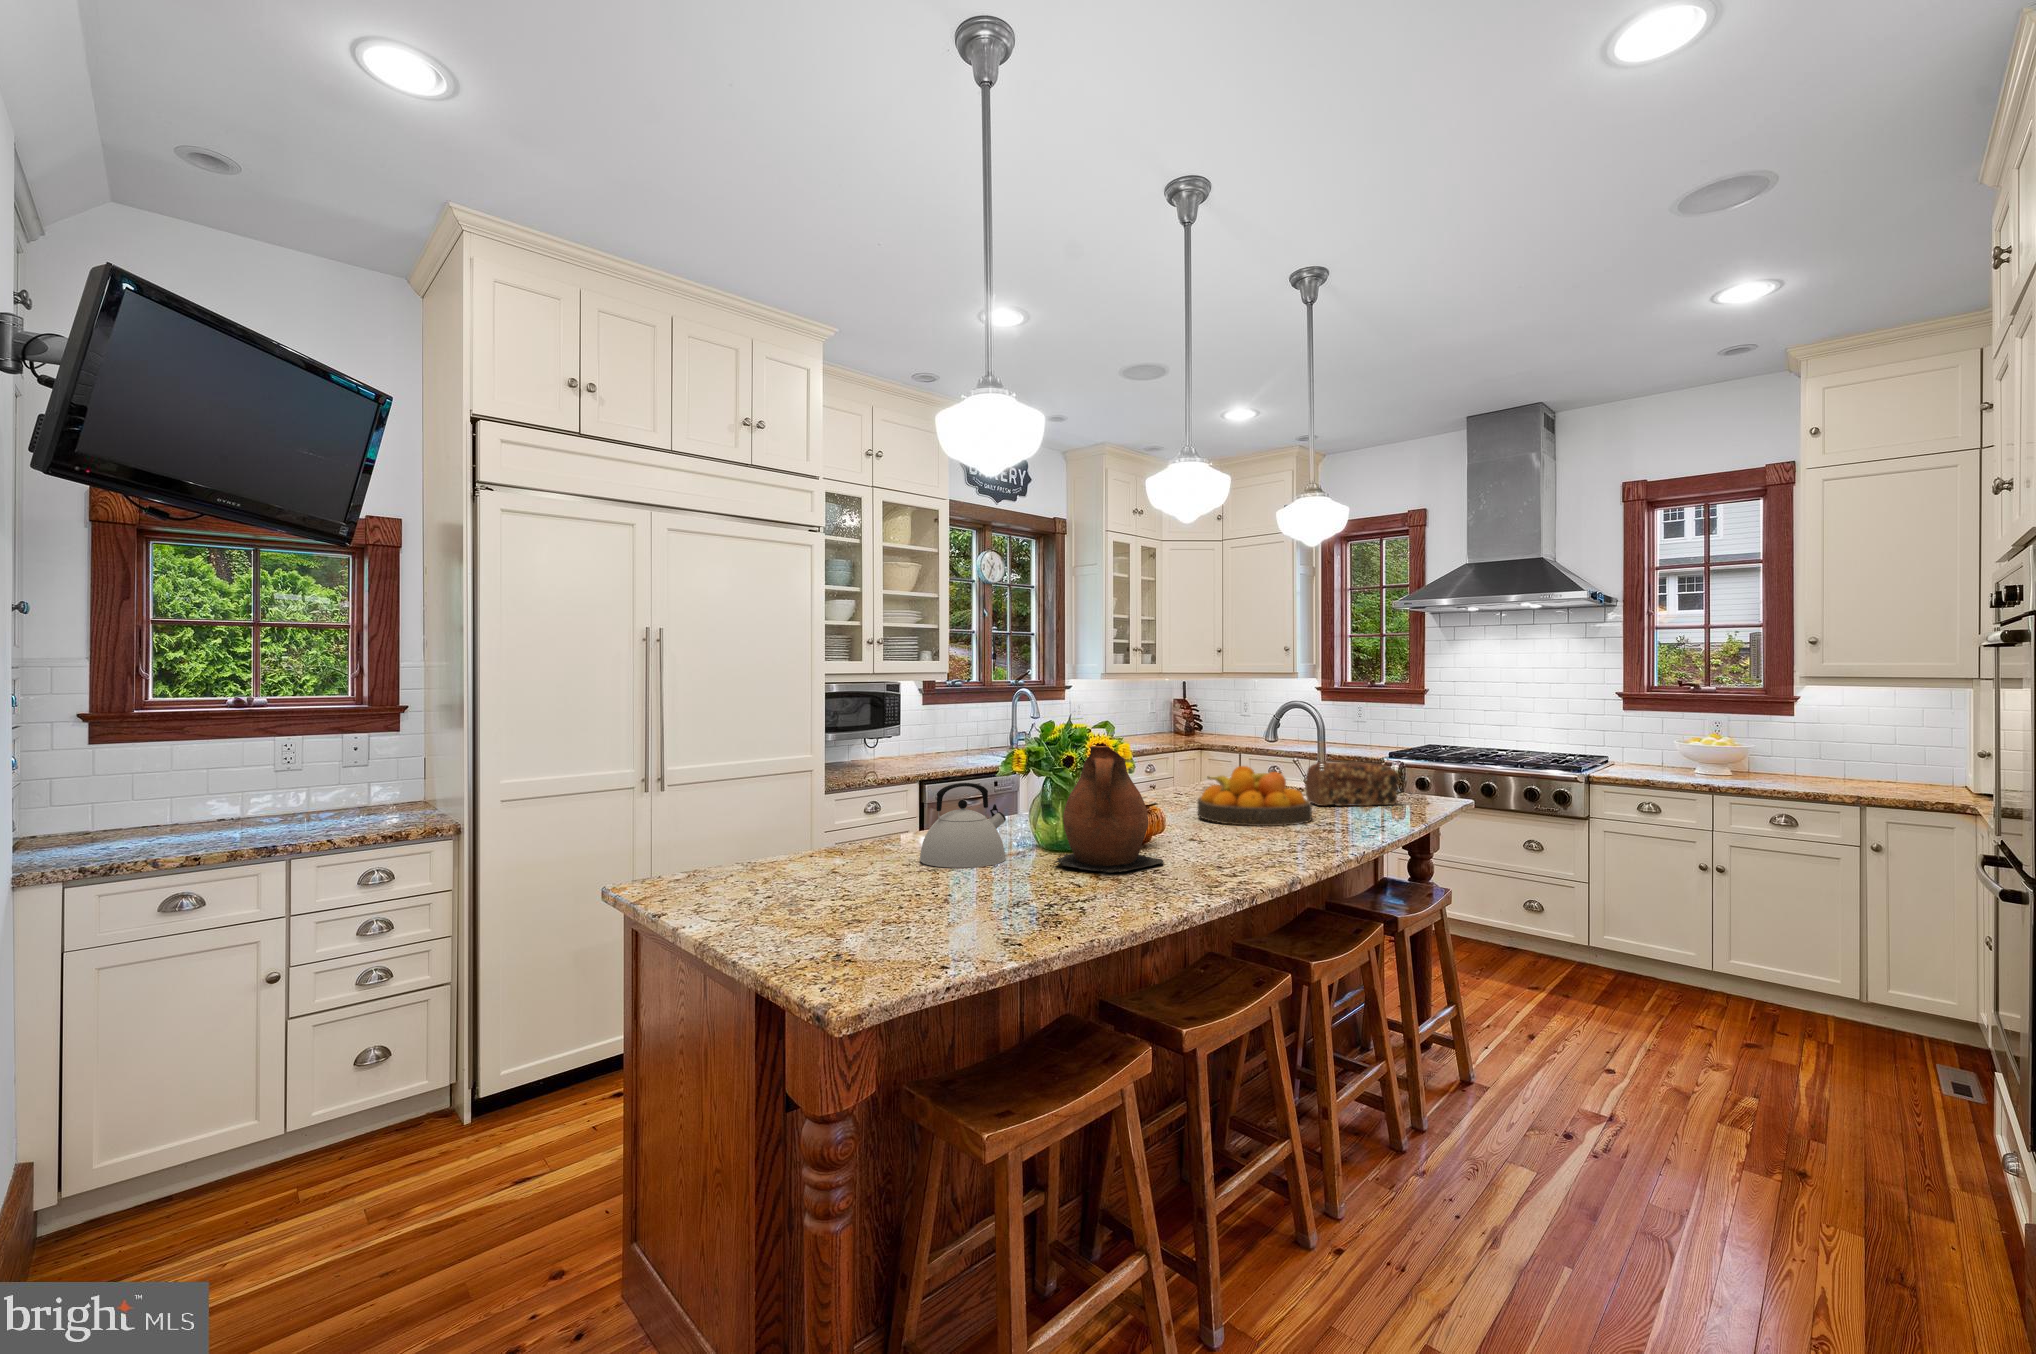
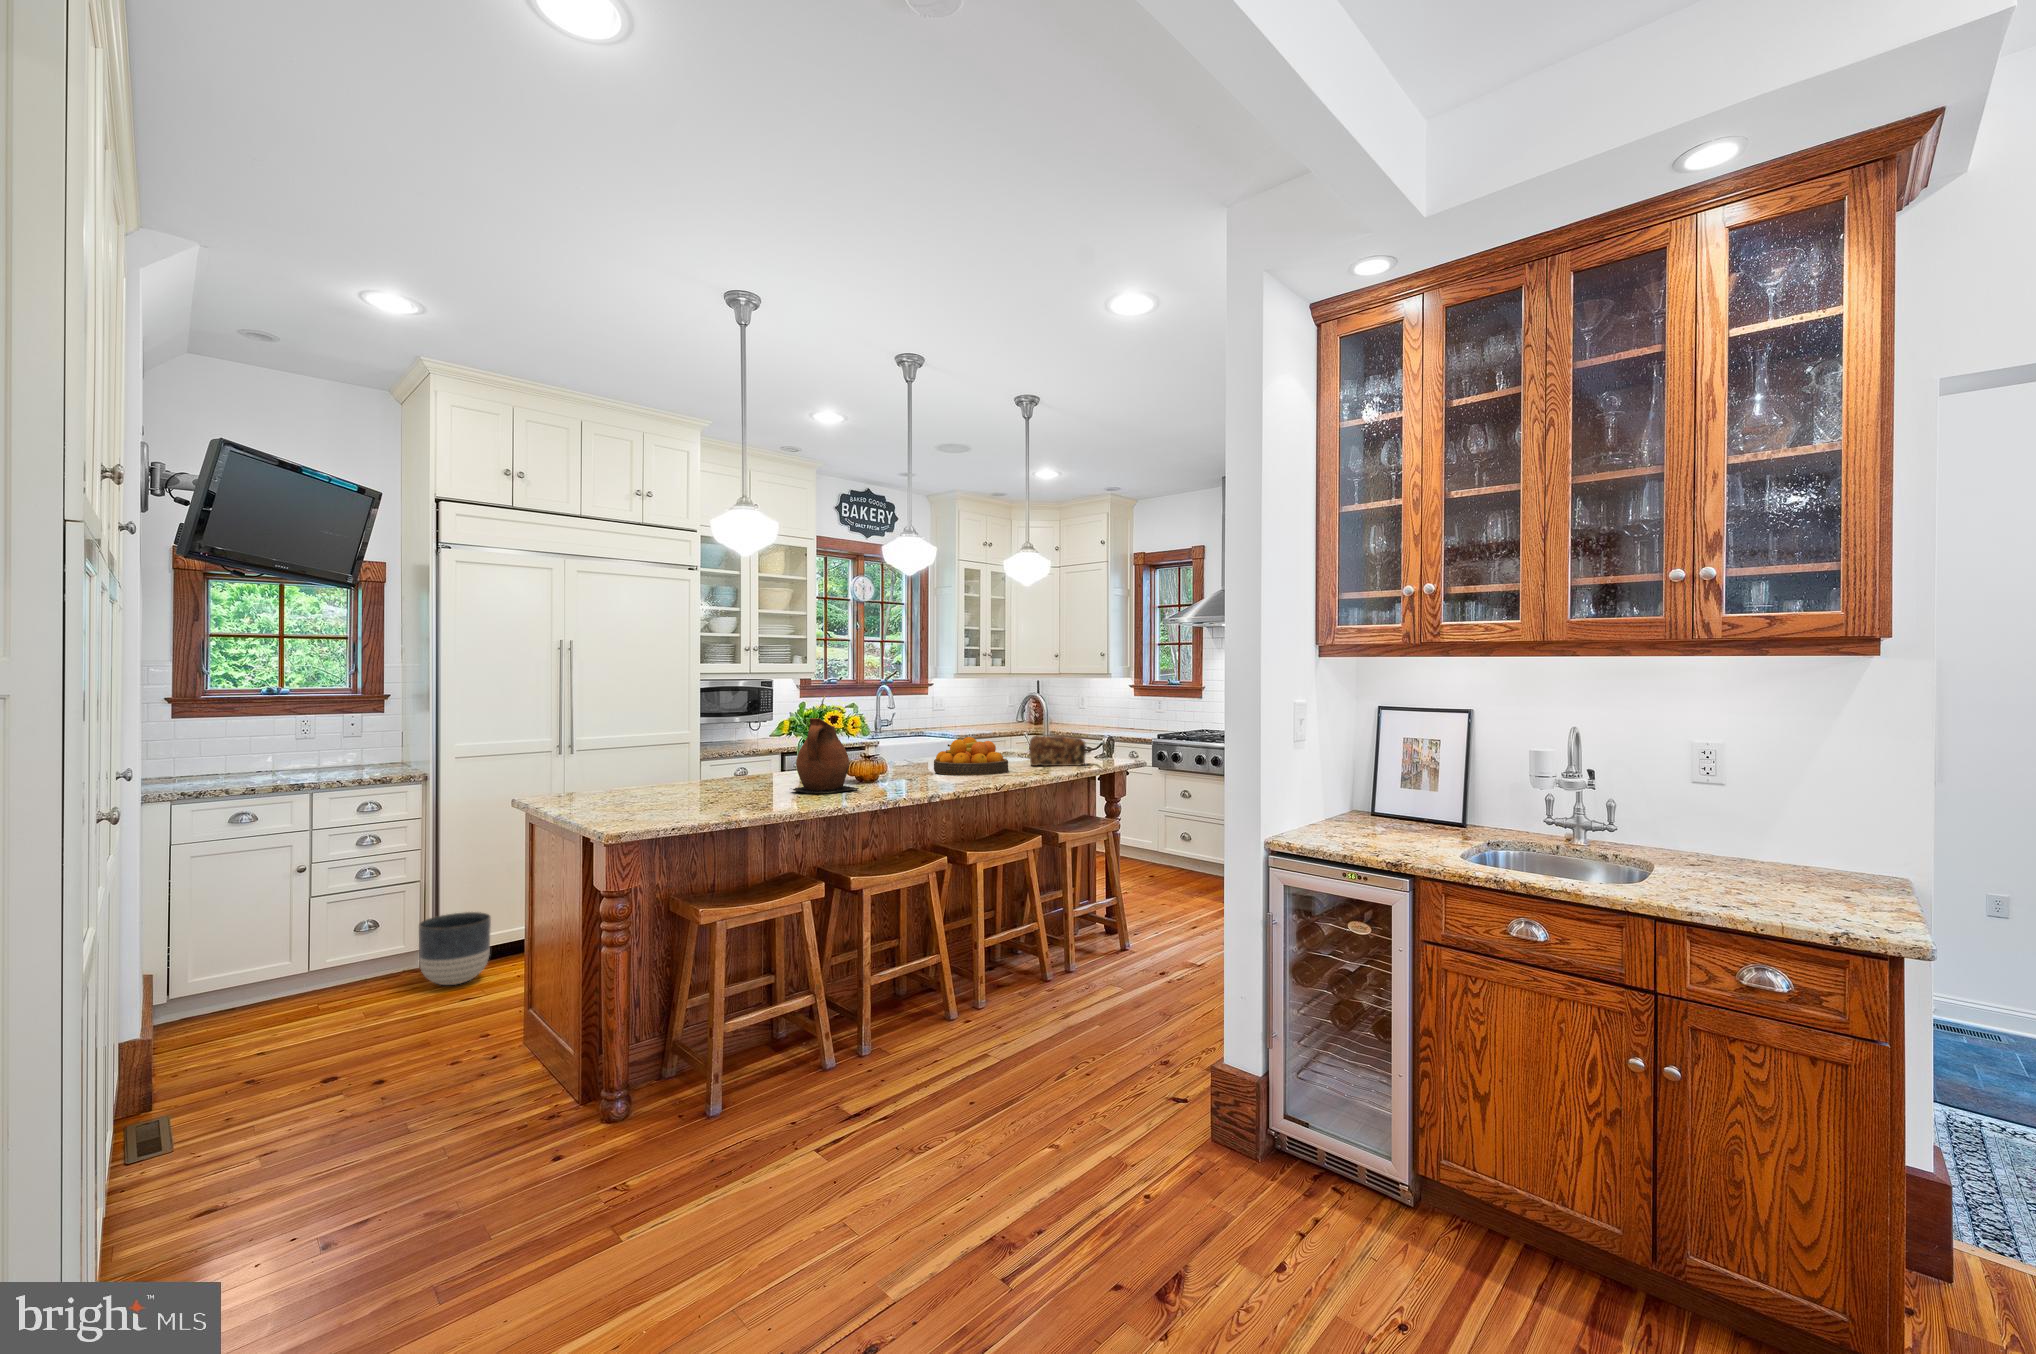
kettle: present [920,783,1006,868] -> none [713,742,772,793]
planter: none [450,1030,555,1148] -> present [419,912,491,985]

